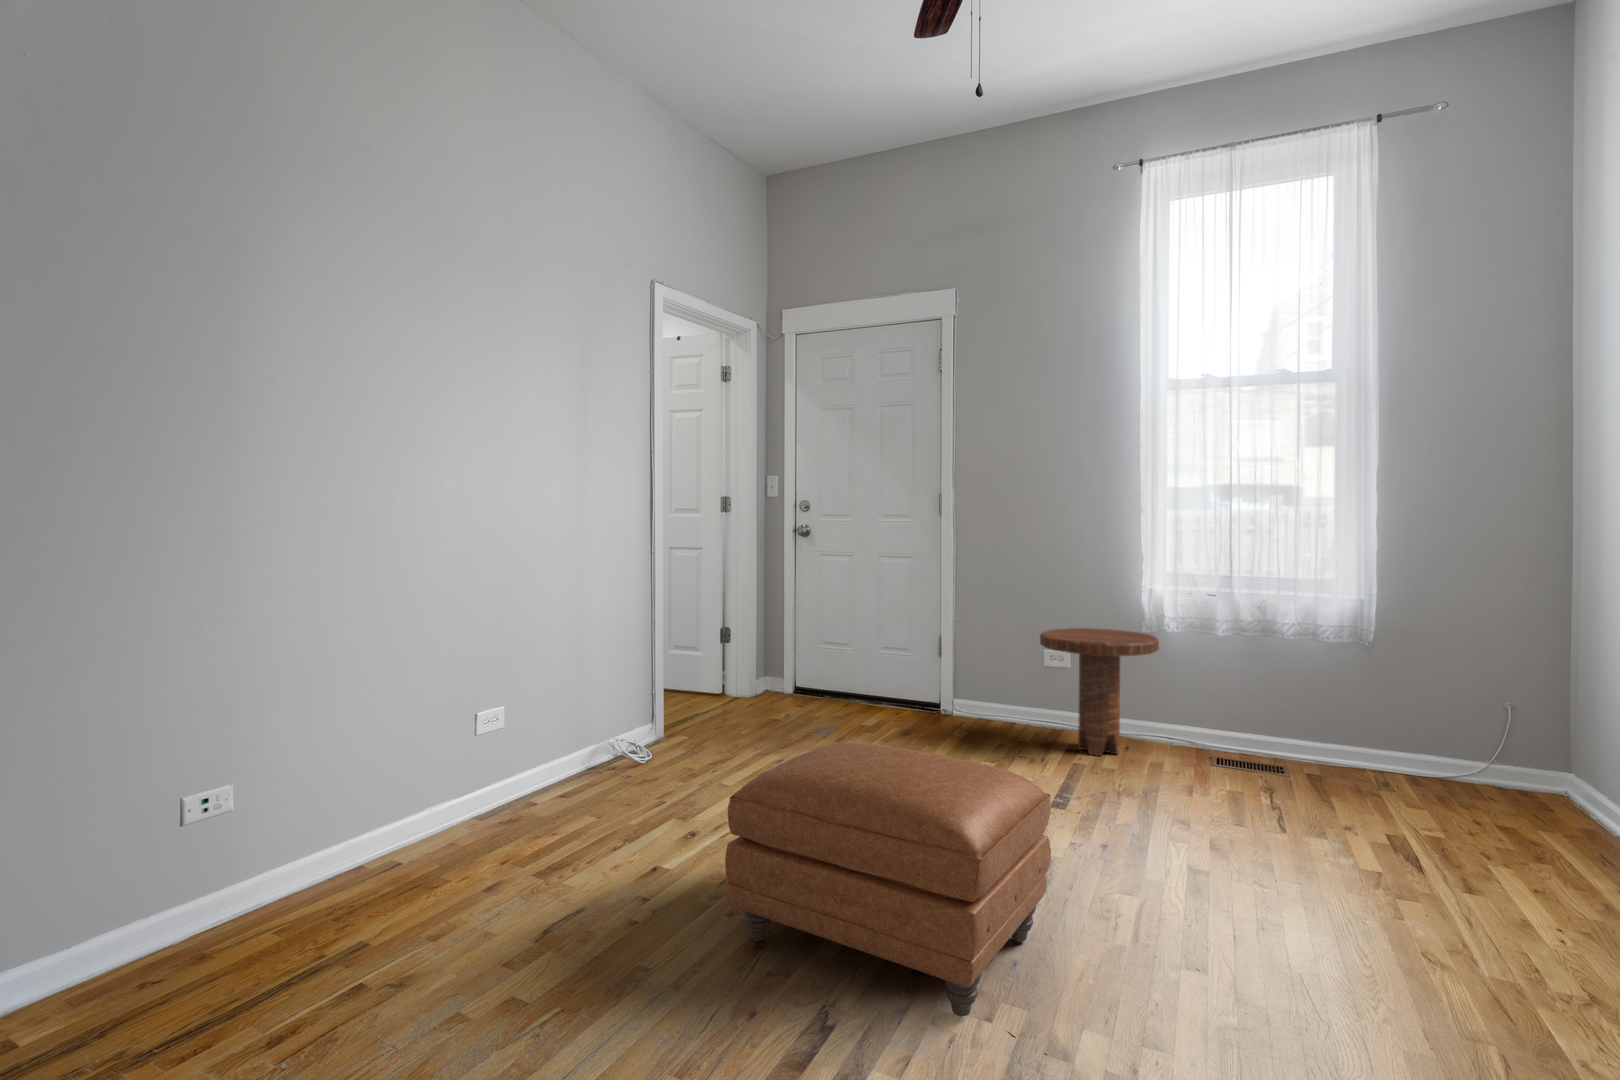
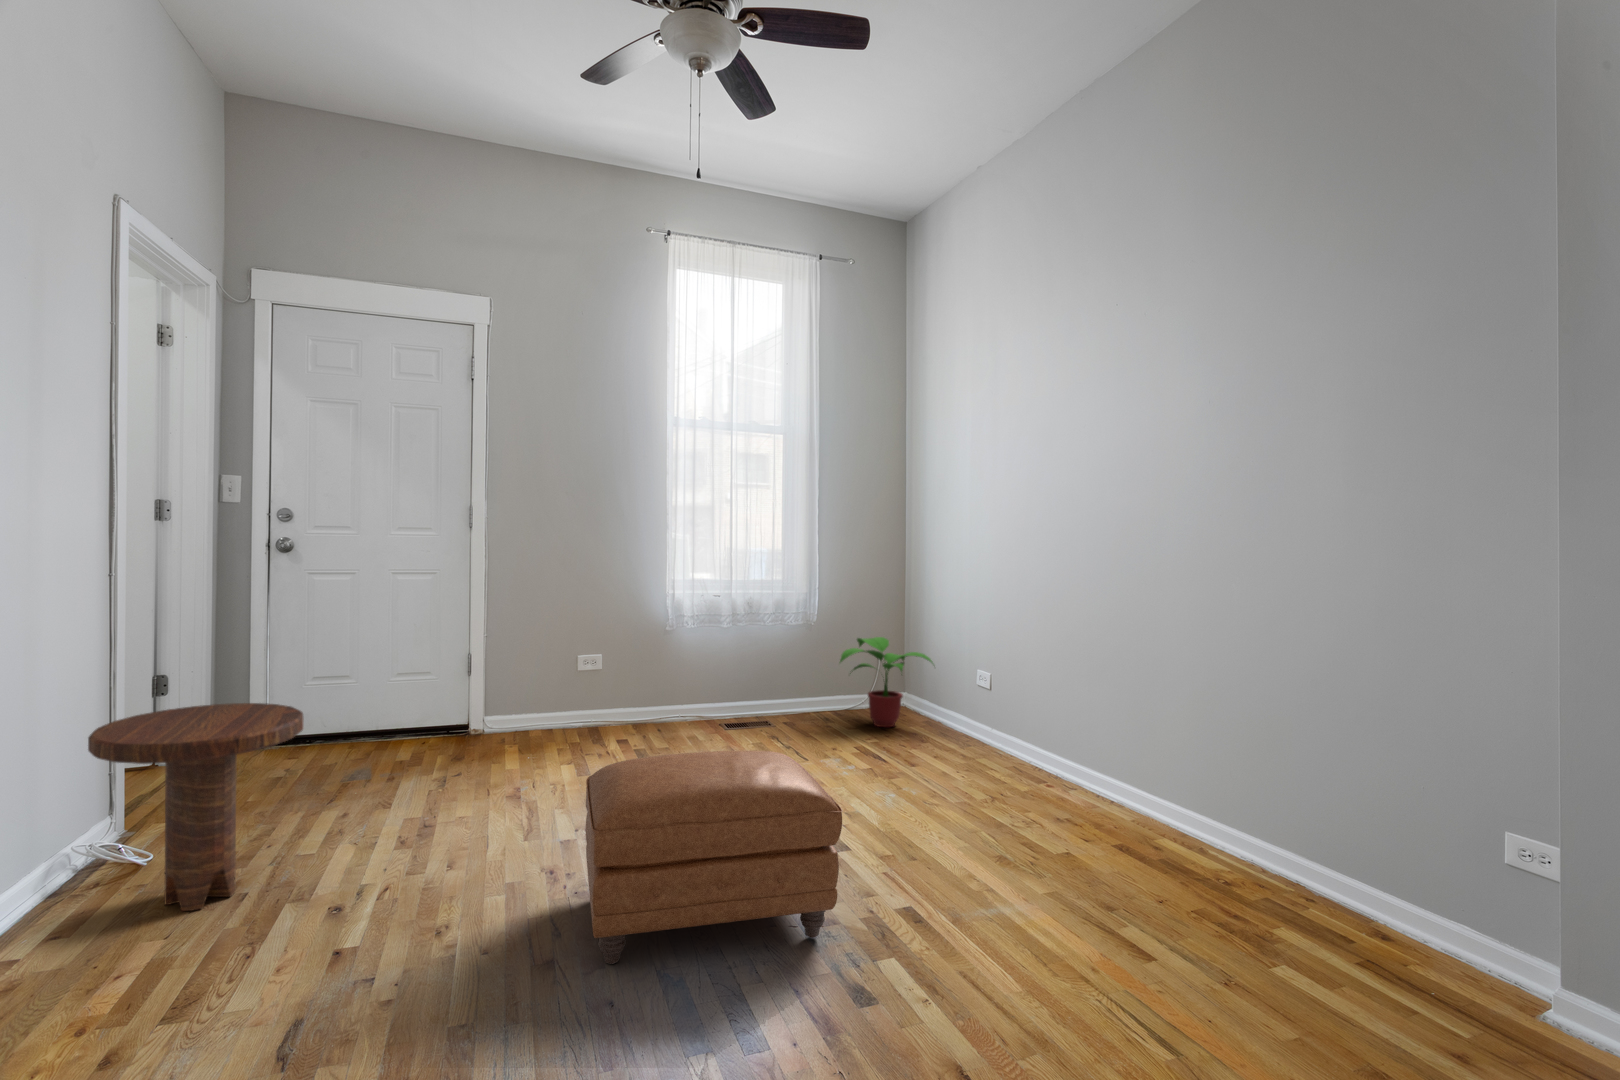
side table: present [1040,628,1159,756] -> present [88,703,303,911]
potted plant: none [1382,668,1590,815] -> present [840,637,933,727]

